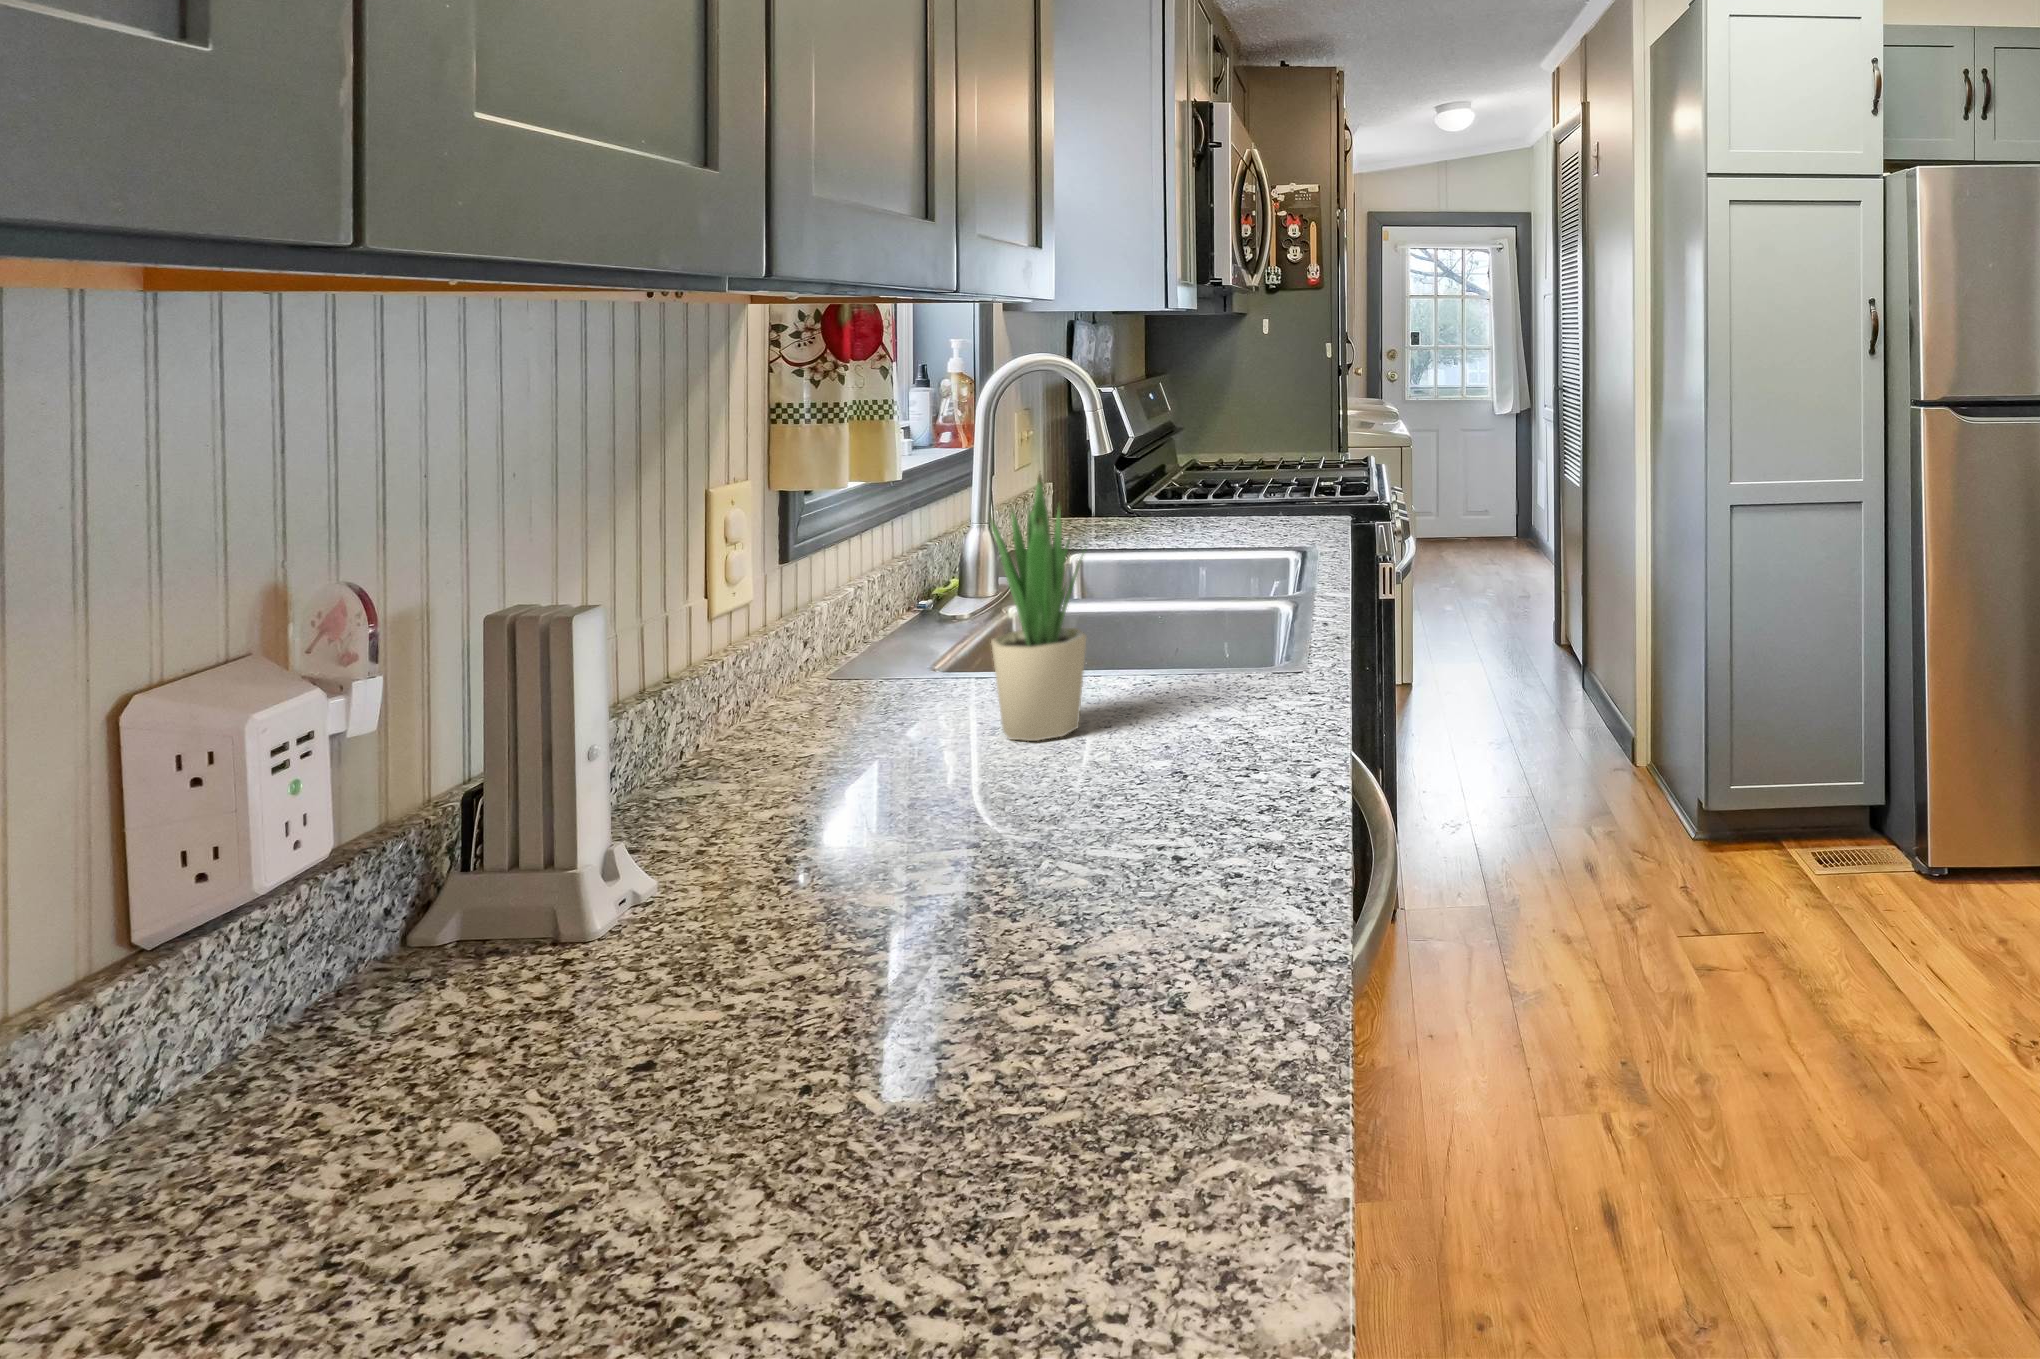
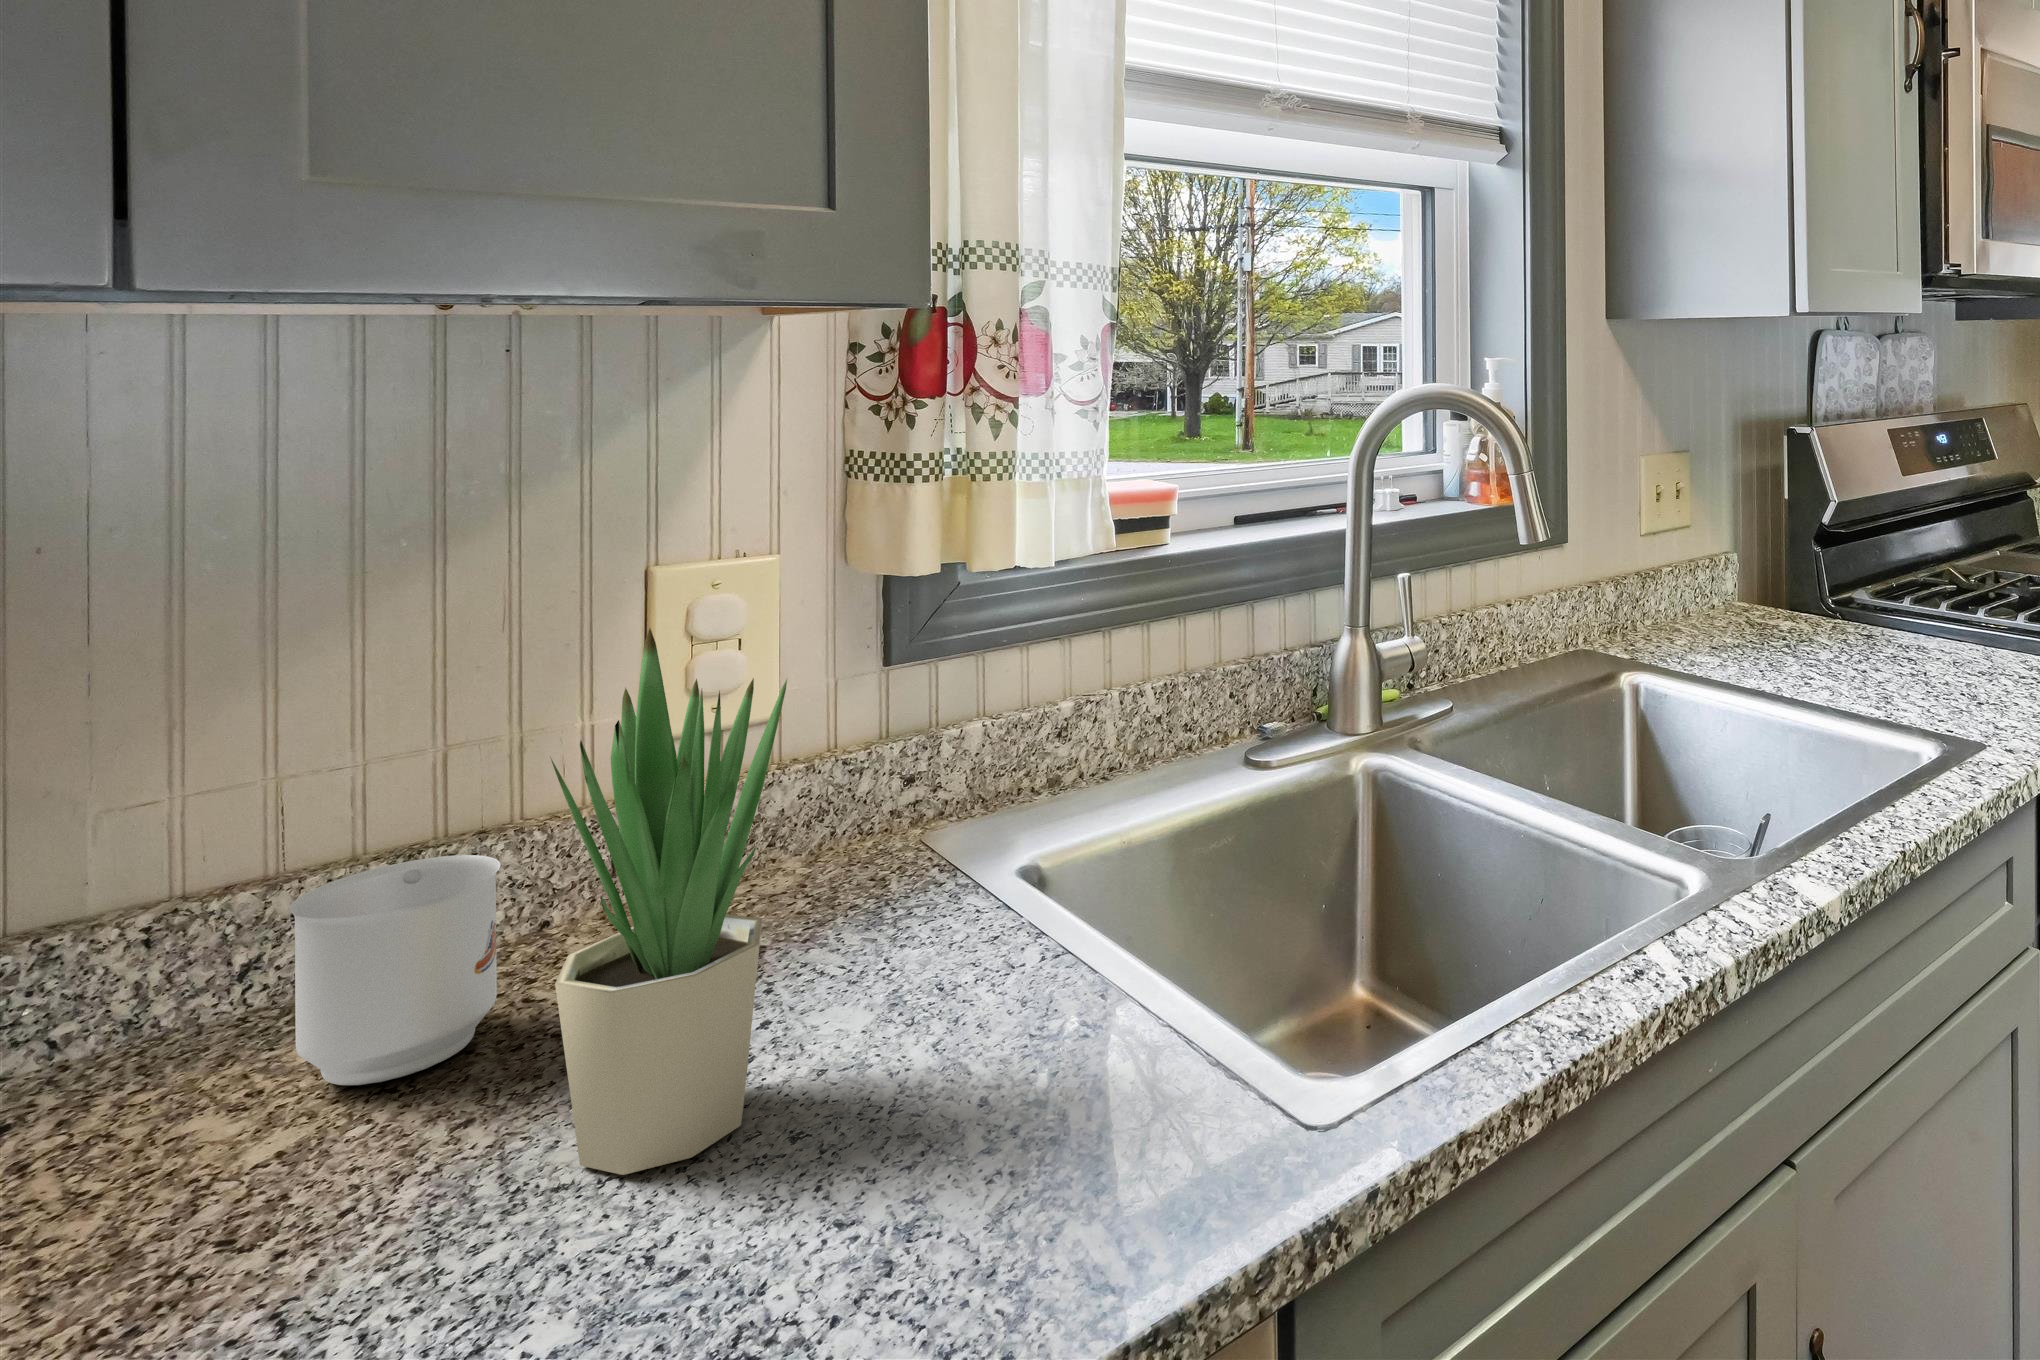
mug: none [748,642,866,768] -> present [289,855,501,1085]

